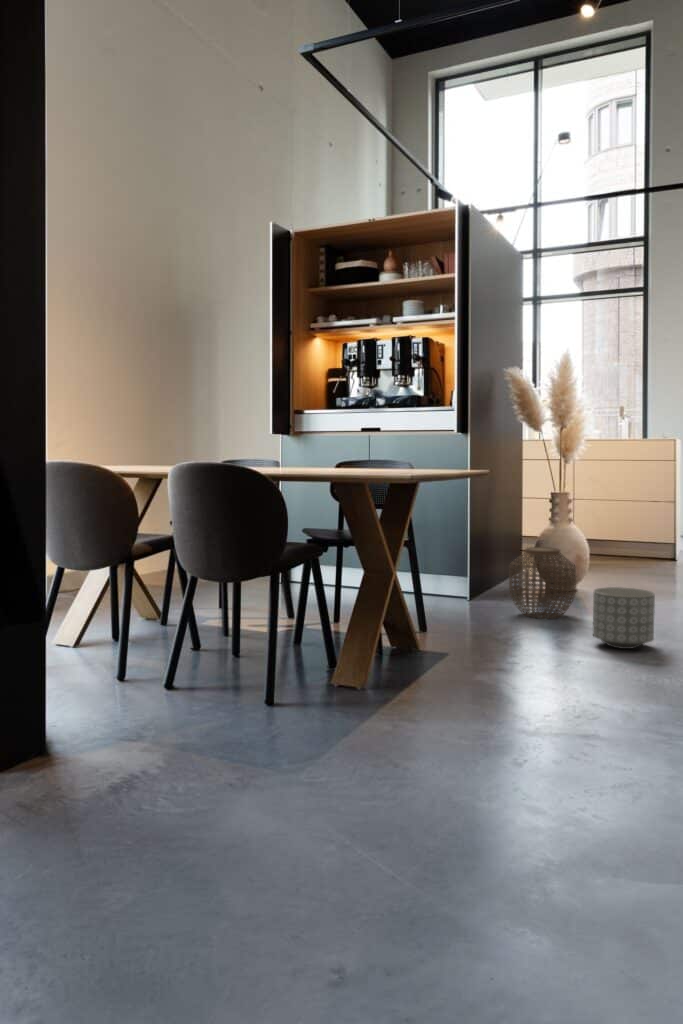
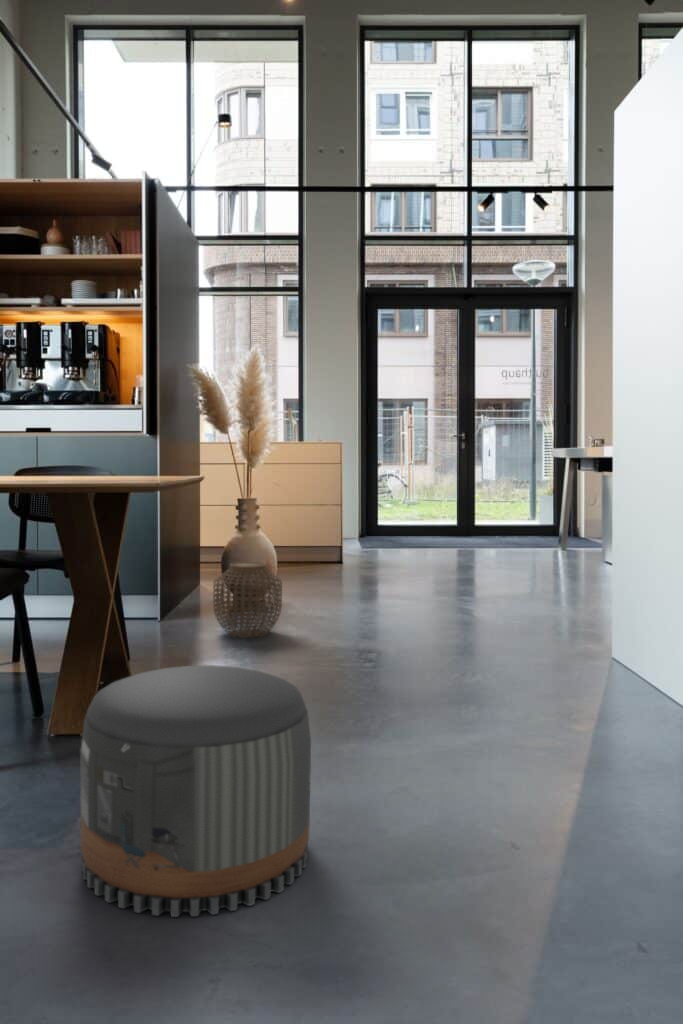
planter: present [593,587,655,649] -> none [313,603,371,666]
pouf: none [307,609,504,812] -> present [80,665,311,917]

